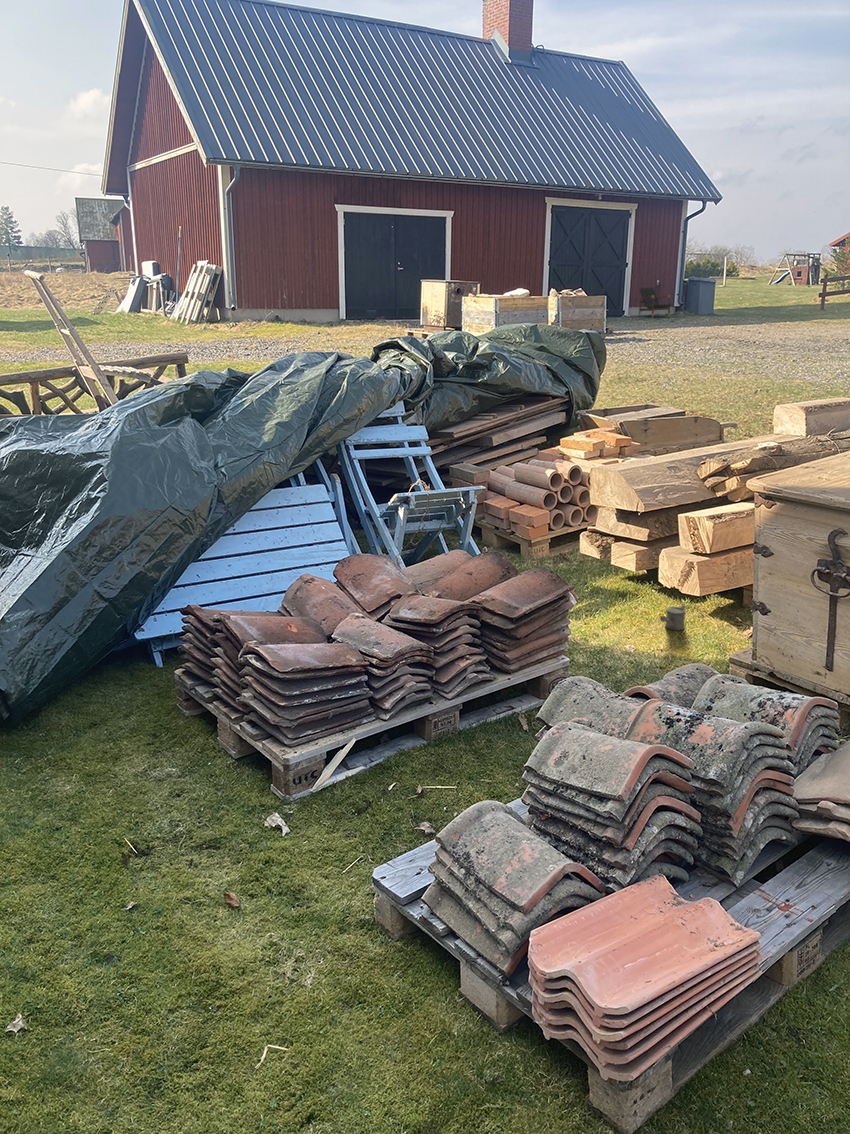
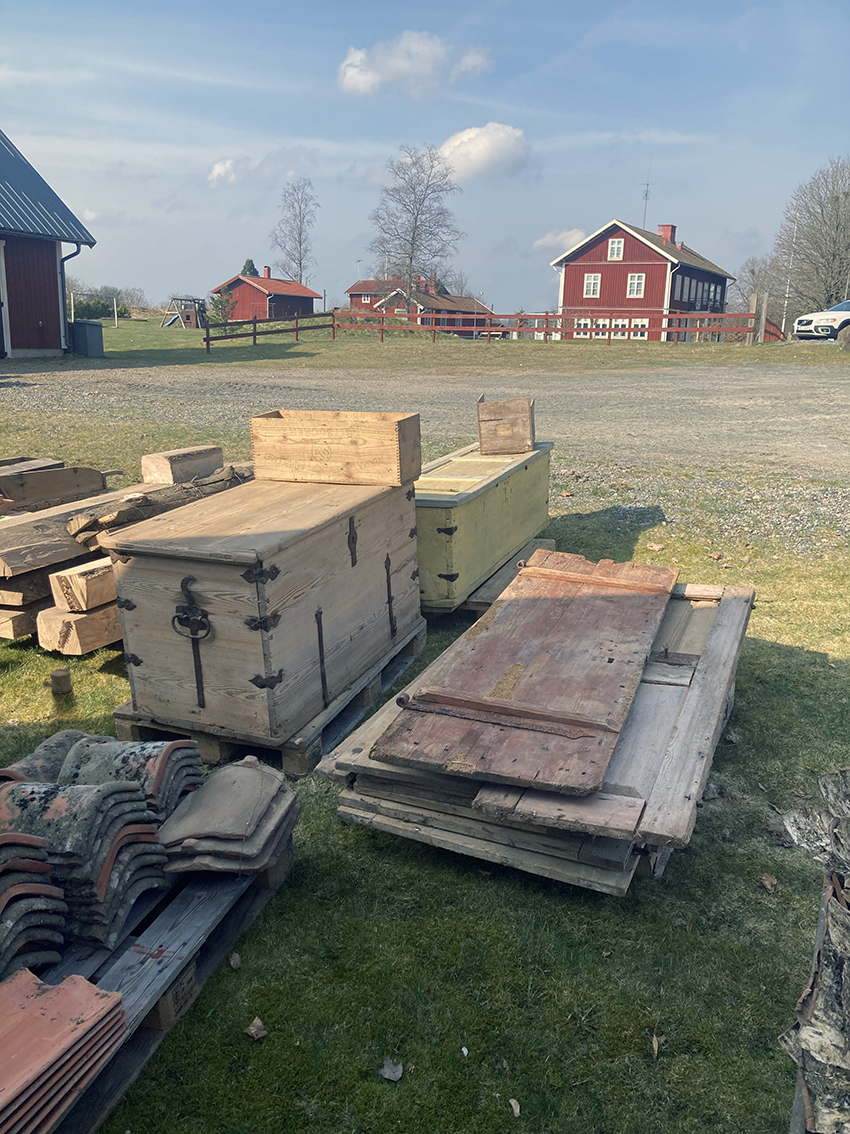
lounge chair: present [639,288,671,316] -> none [20,329,58,360]

